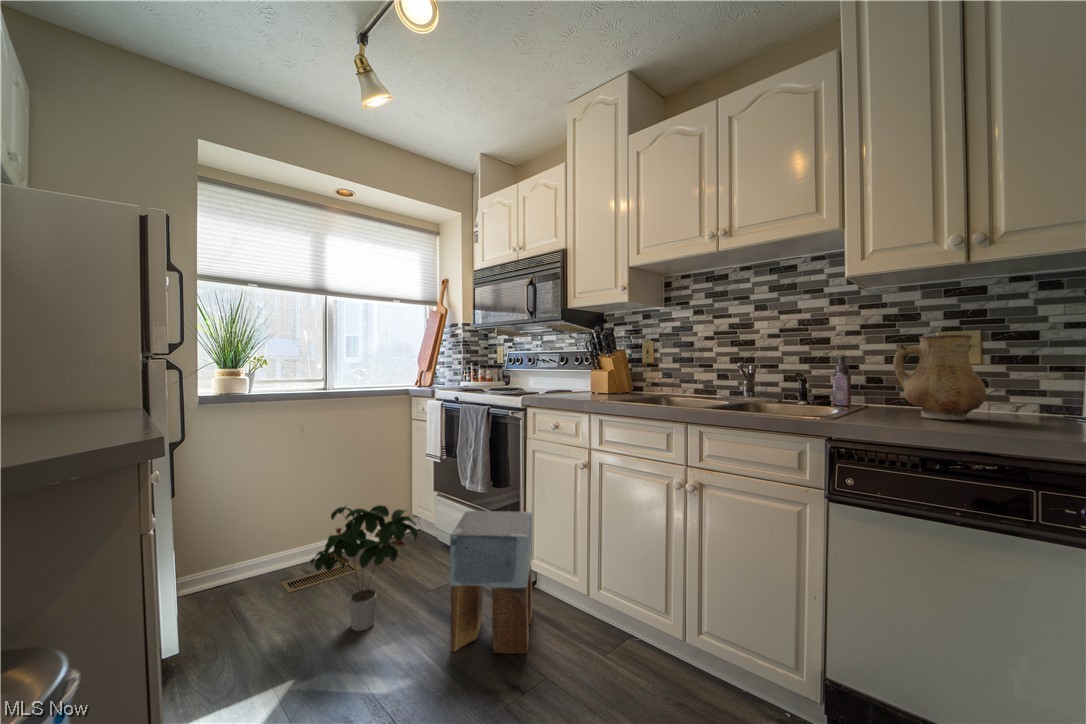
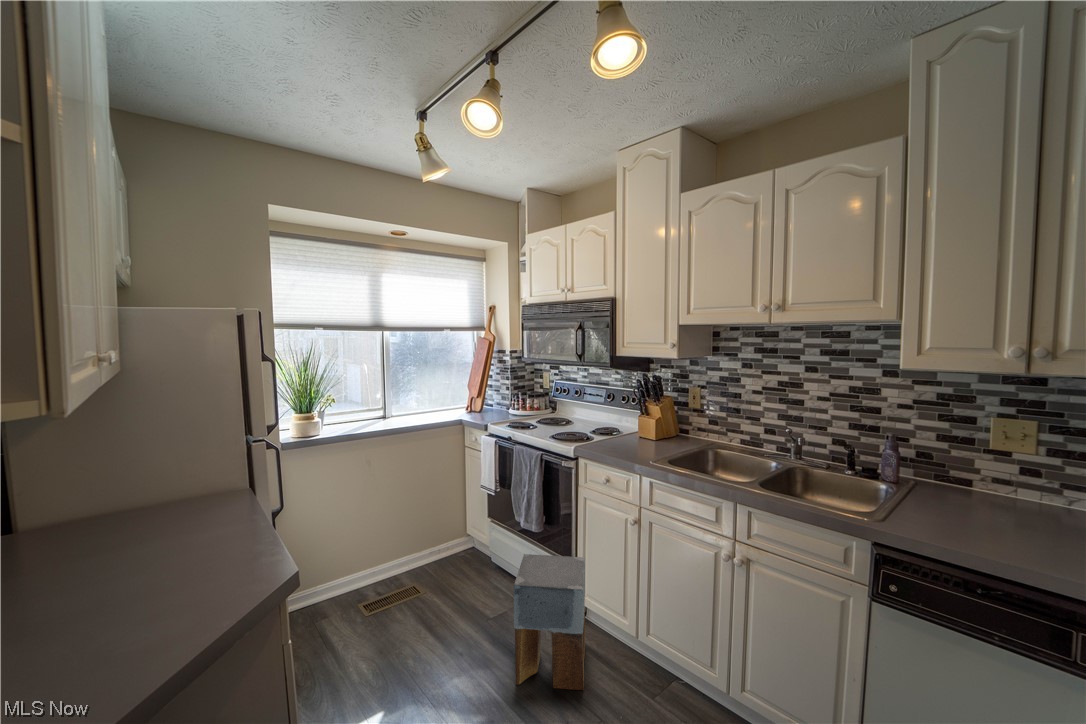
ceramic pitcher: present [893,335,986,420] -> none [943,433,1034,522]
potted plant: present [310,505,417,631] -> none [389,547,482,659]

